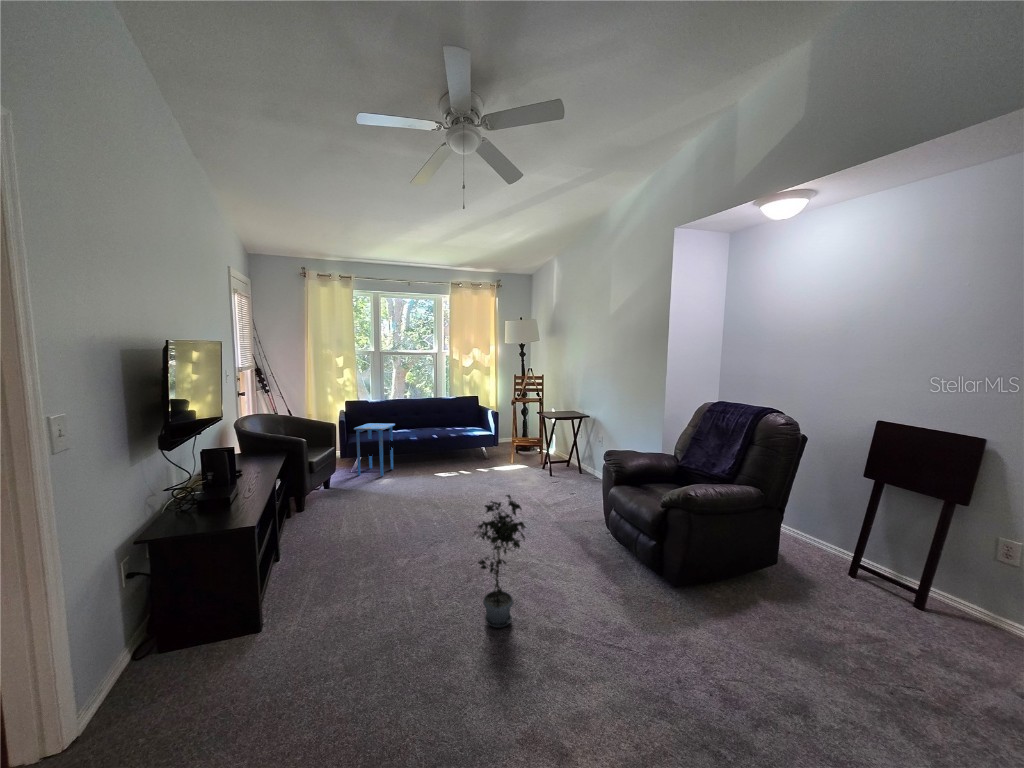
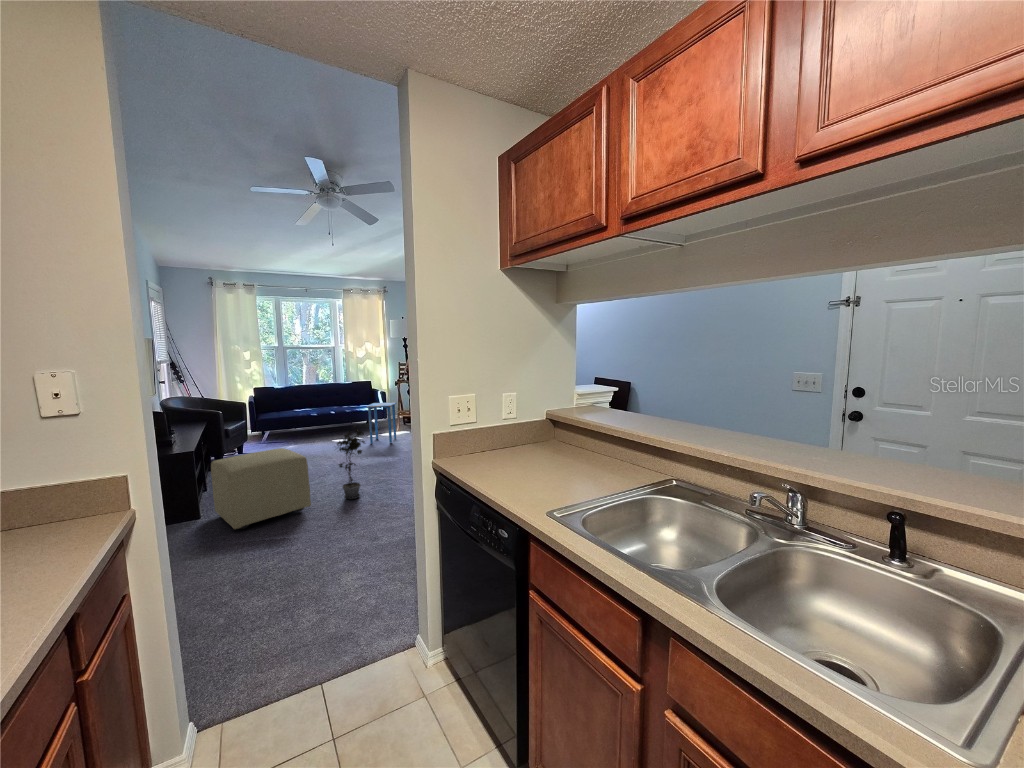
side table: present [354,423,395,476] -> present [367,402,396,444]
ottoman: none [273,522,435,719] -> present [211,448,311,529]

